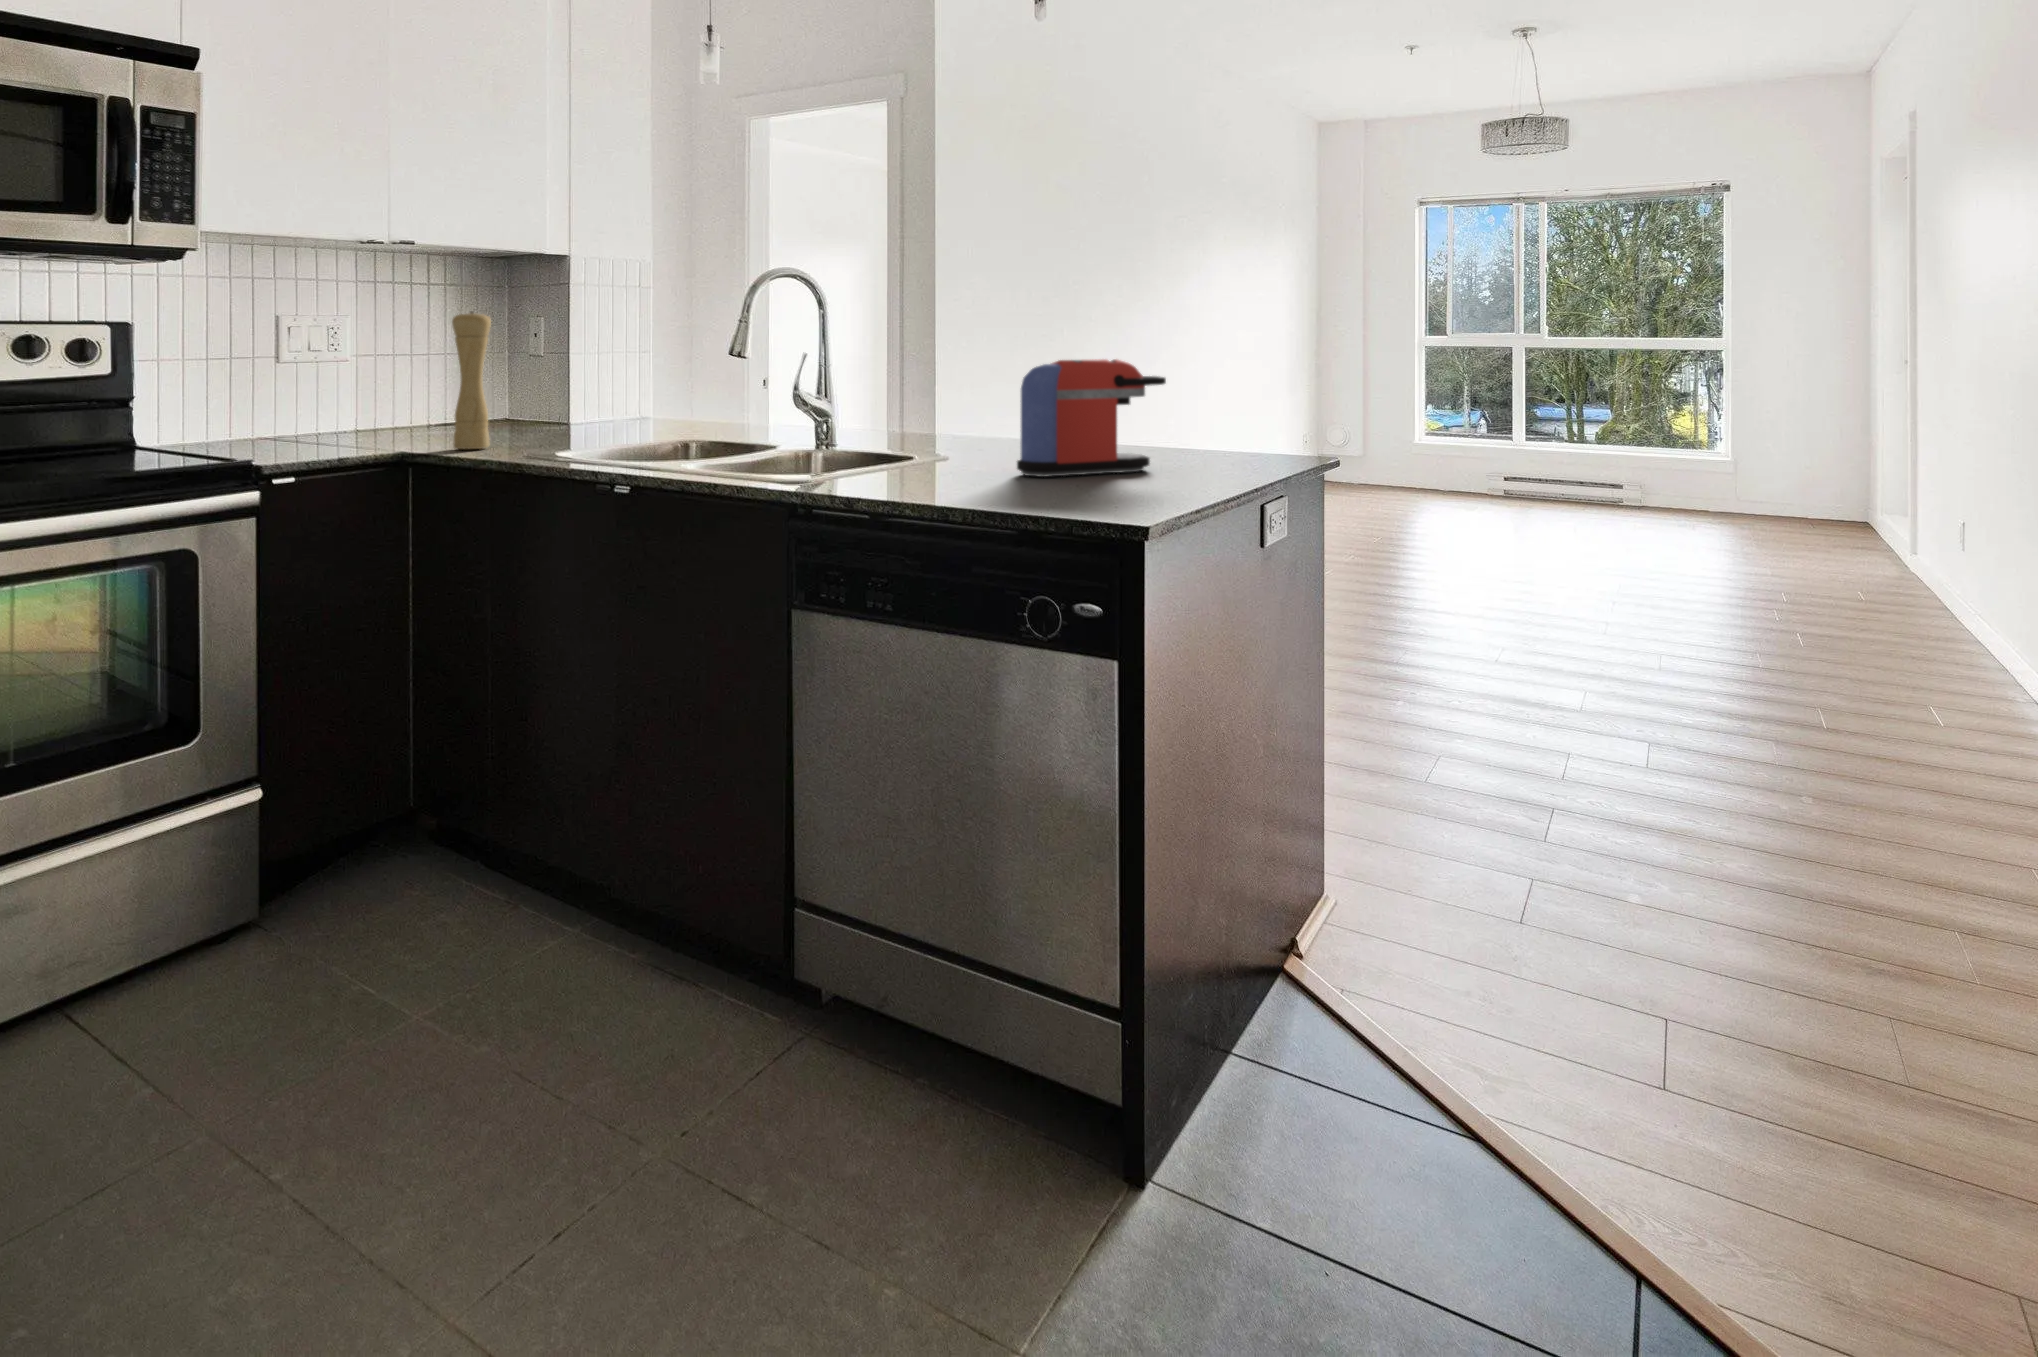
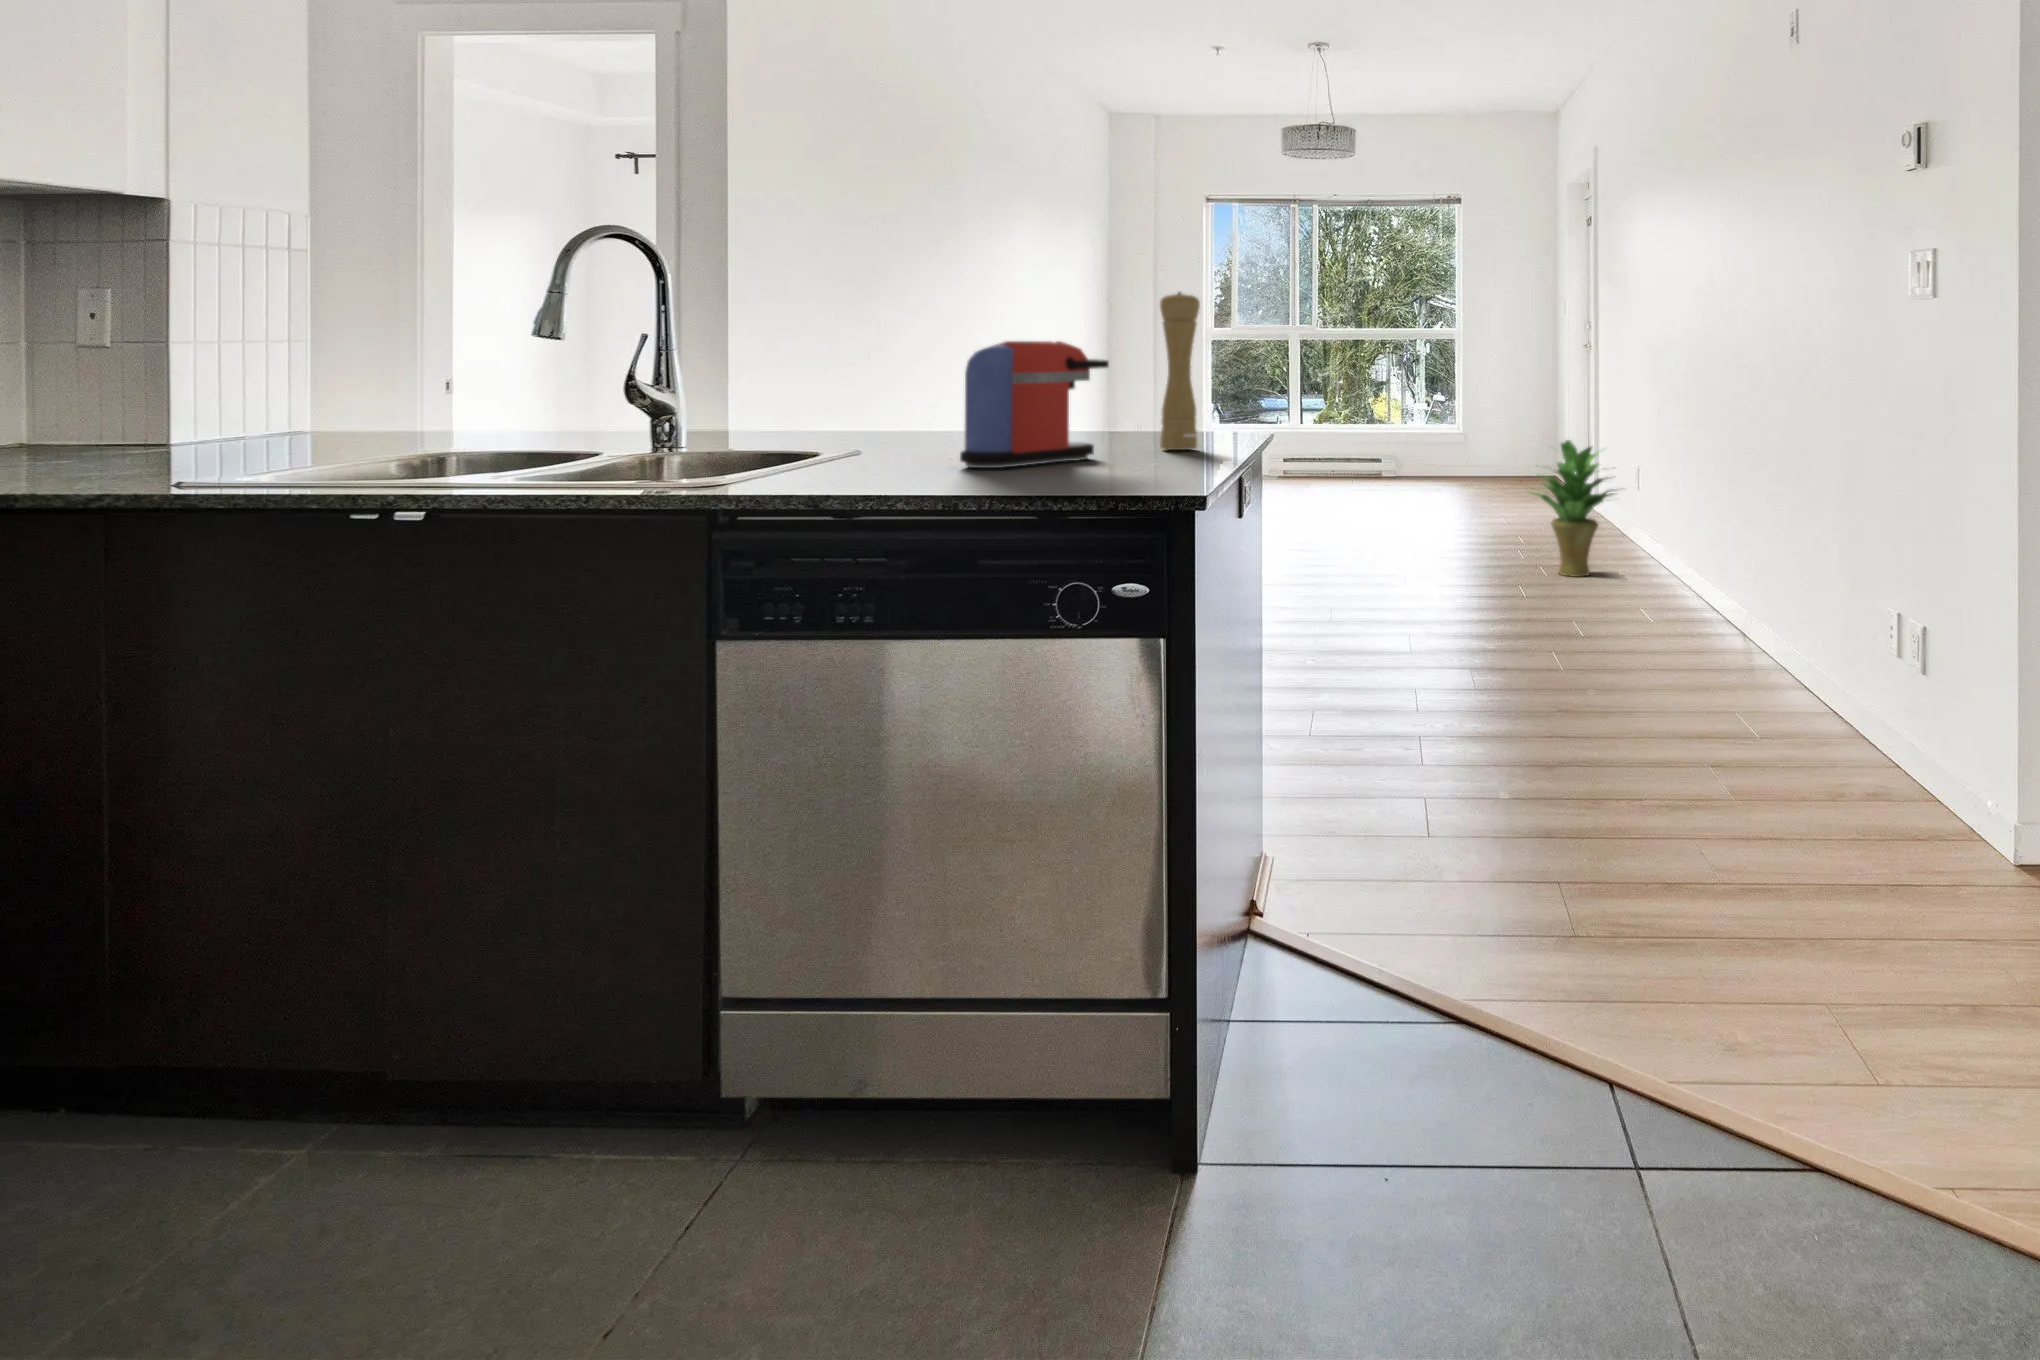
pepper mill: present [452,312,491,449] -> present [1160,292,1200,450]
potted plant: none [1816,463,1957,624] -> present [1527,440,1614,577]

